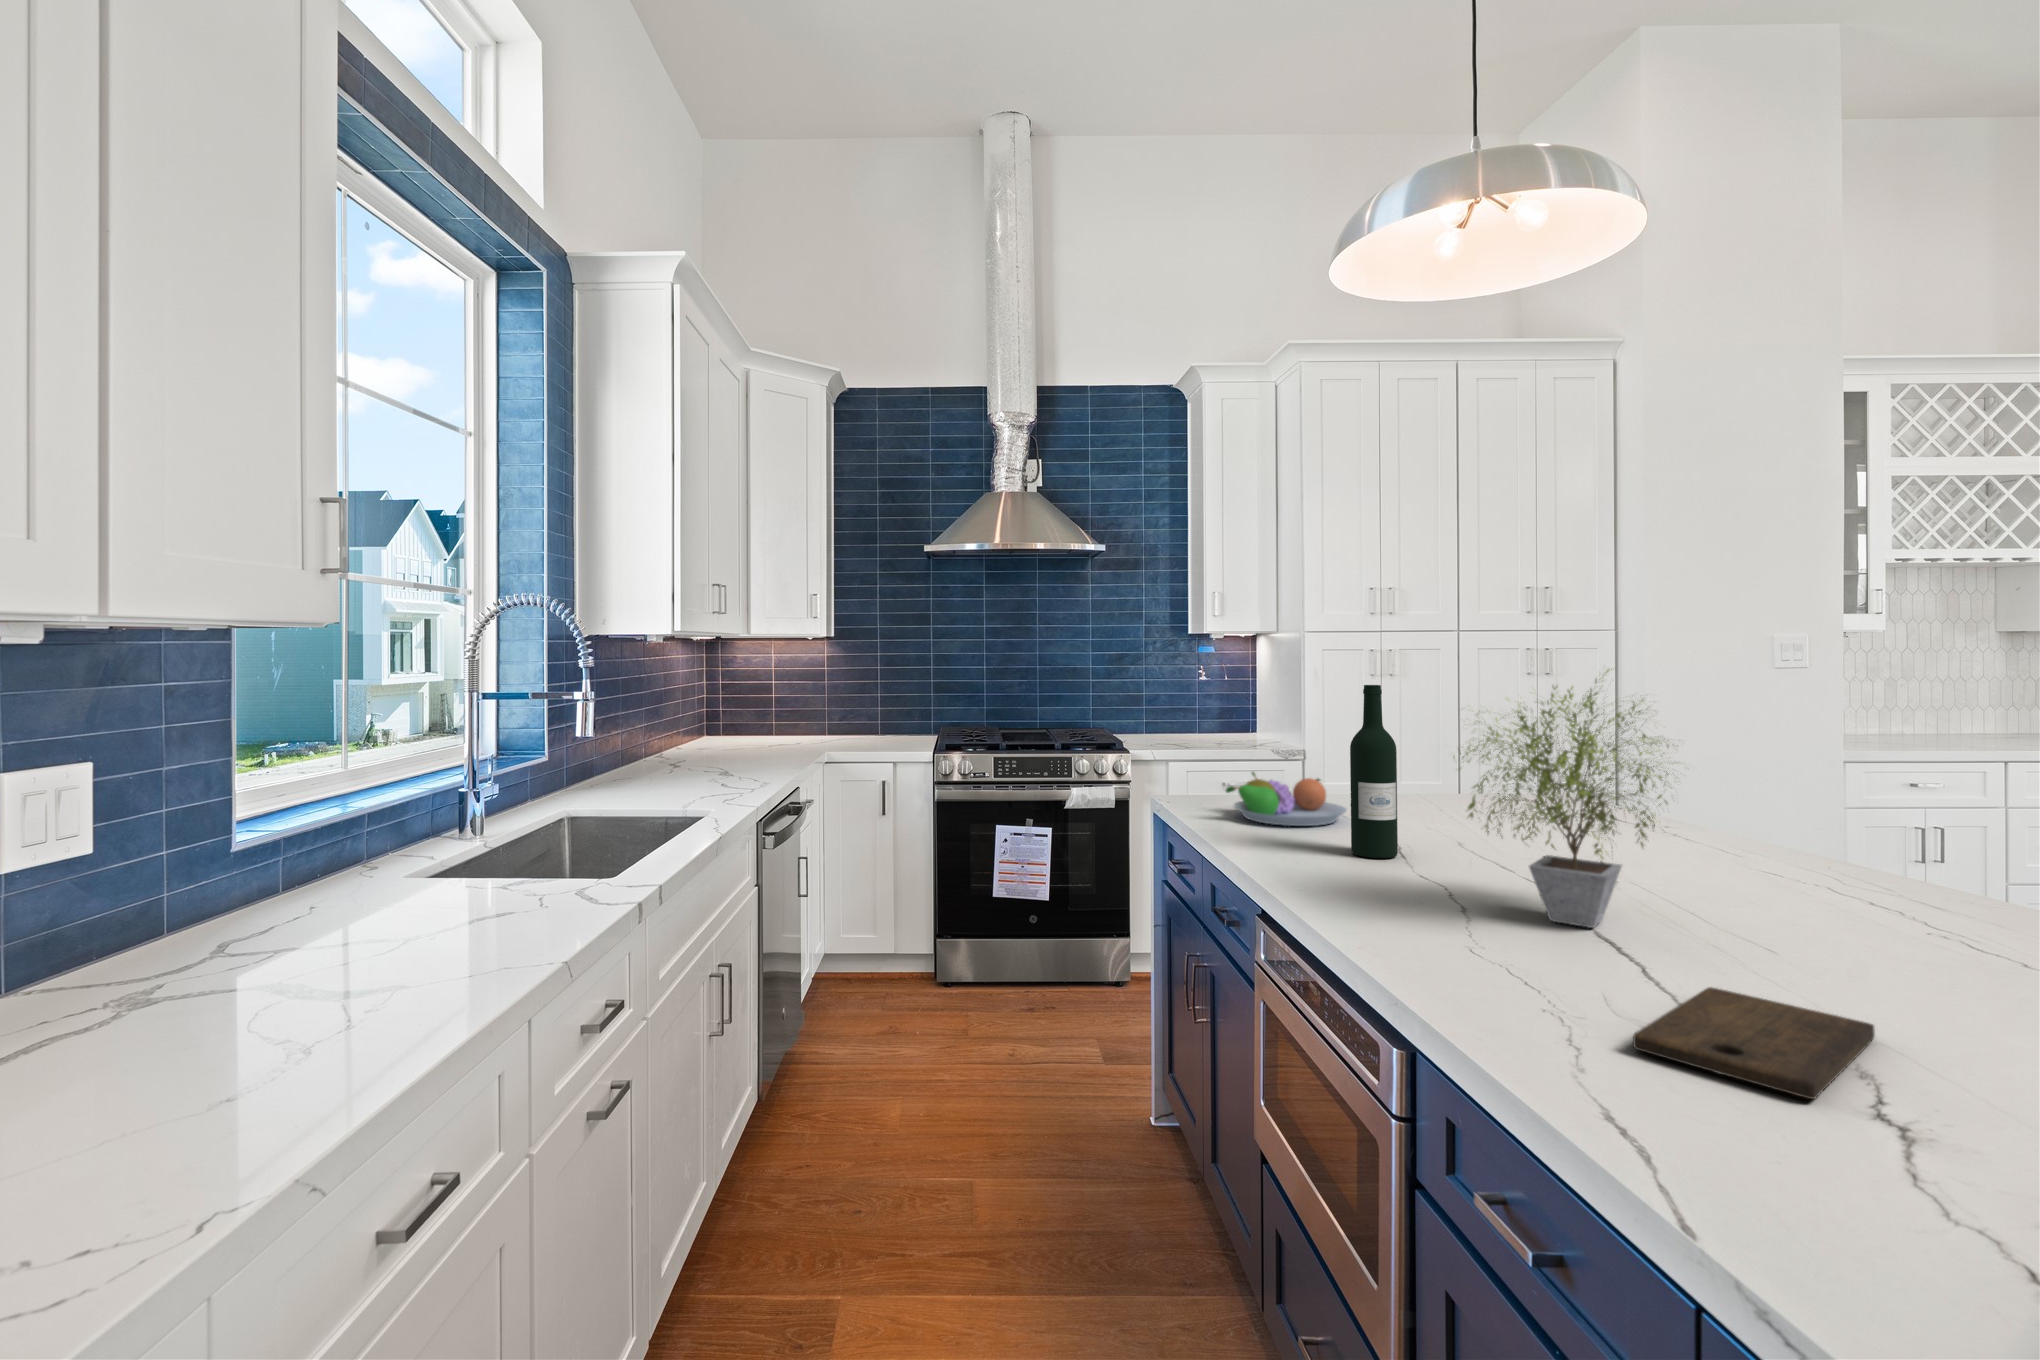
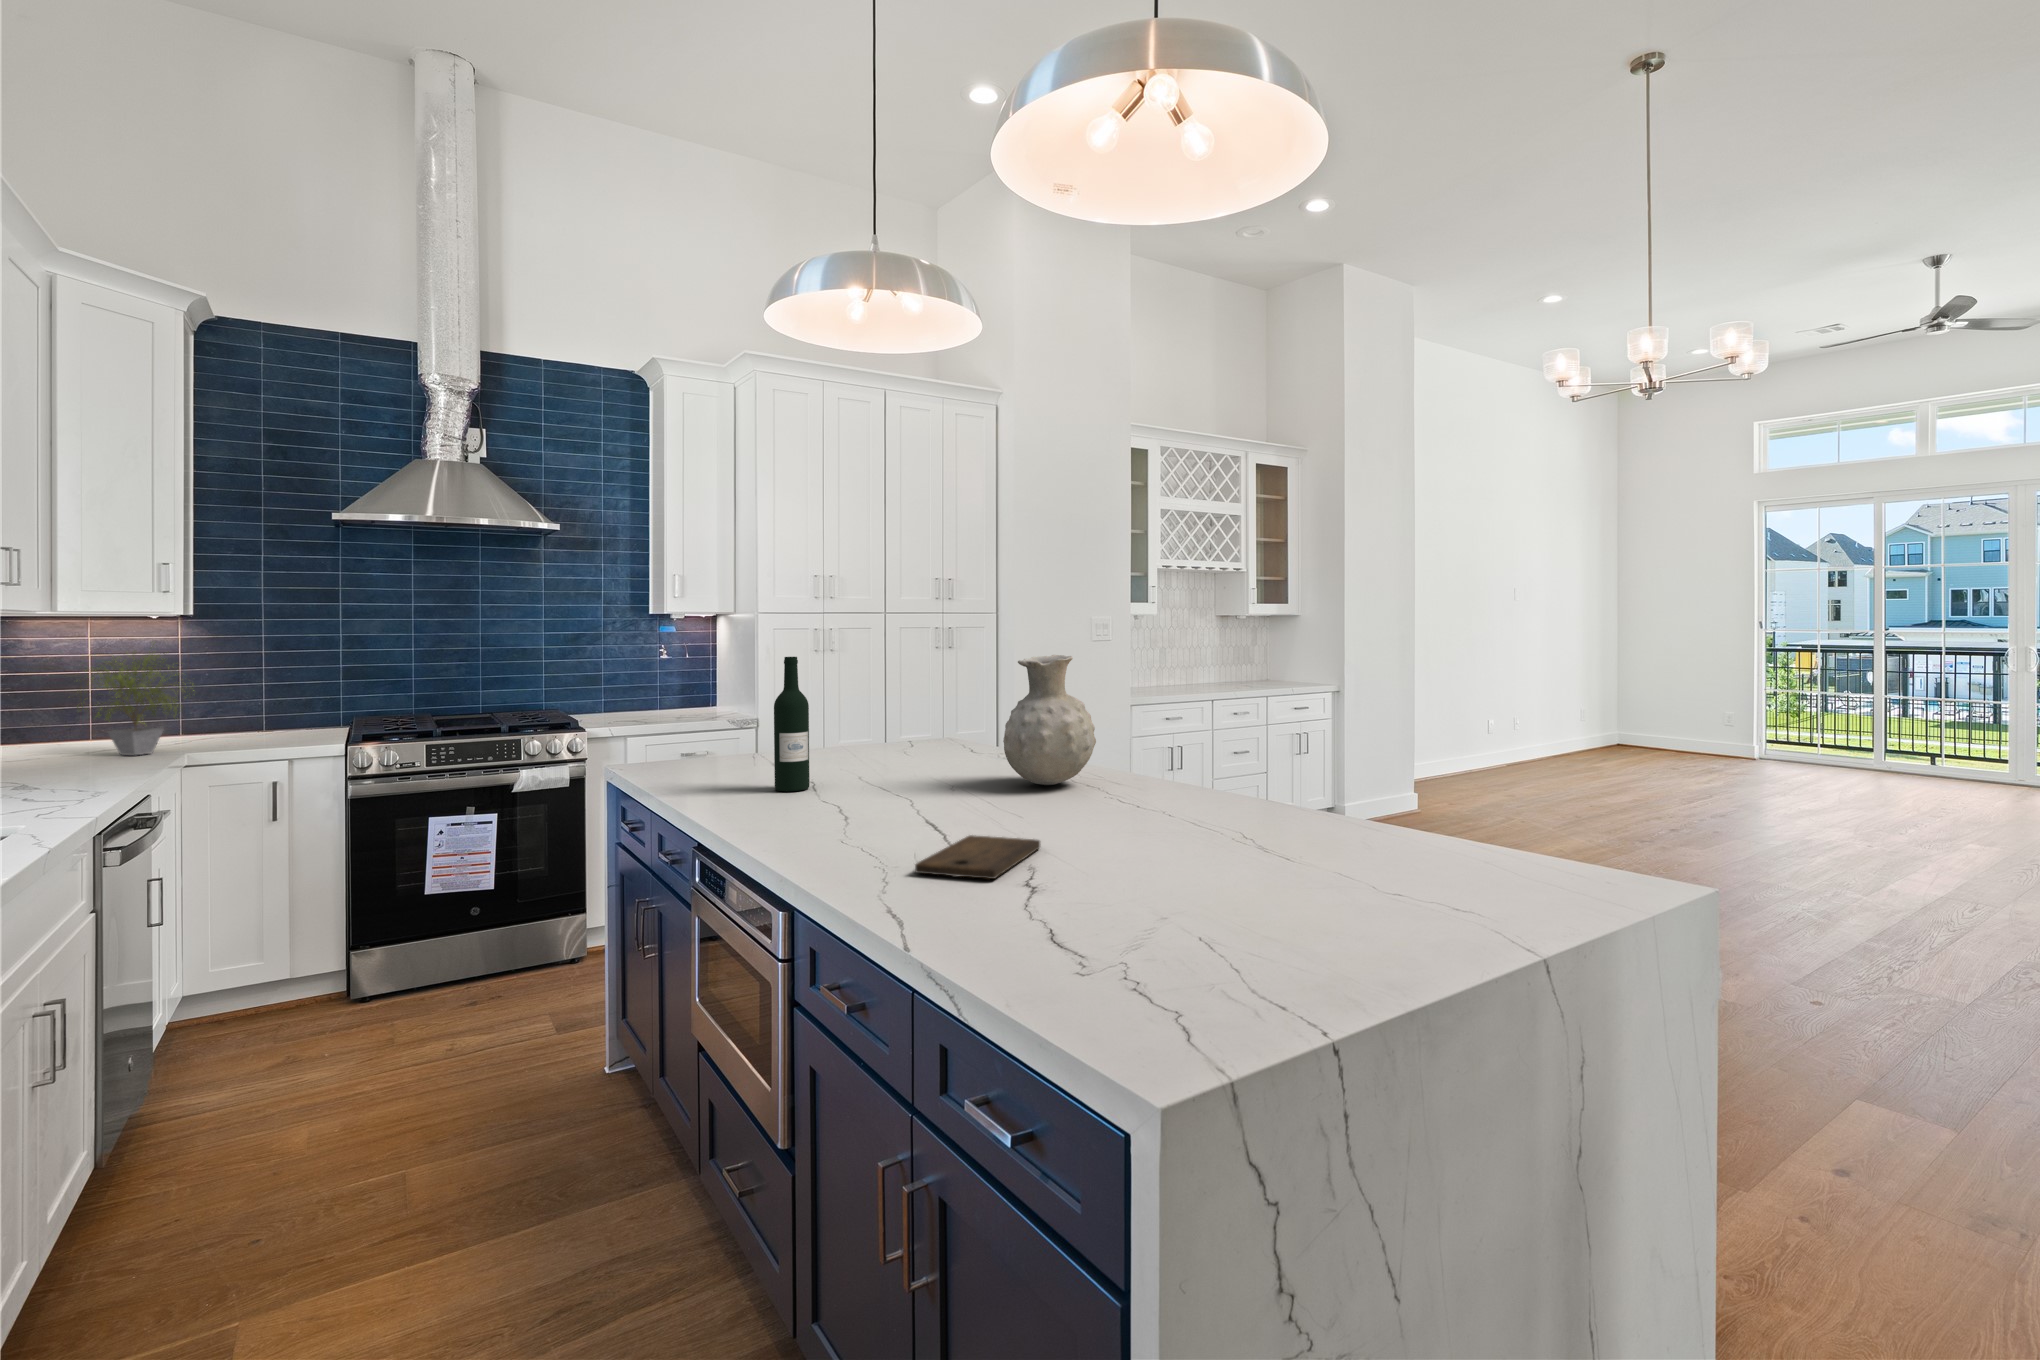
potted plant: present [1460,669,1669,928] -> present [77,655,194,755]
vase: none [1710,691,1906,899] -> present [1003,655,1096,785]
fruit bowl: present [1226,772,1347,826] -> none [674,734,778,776]

